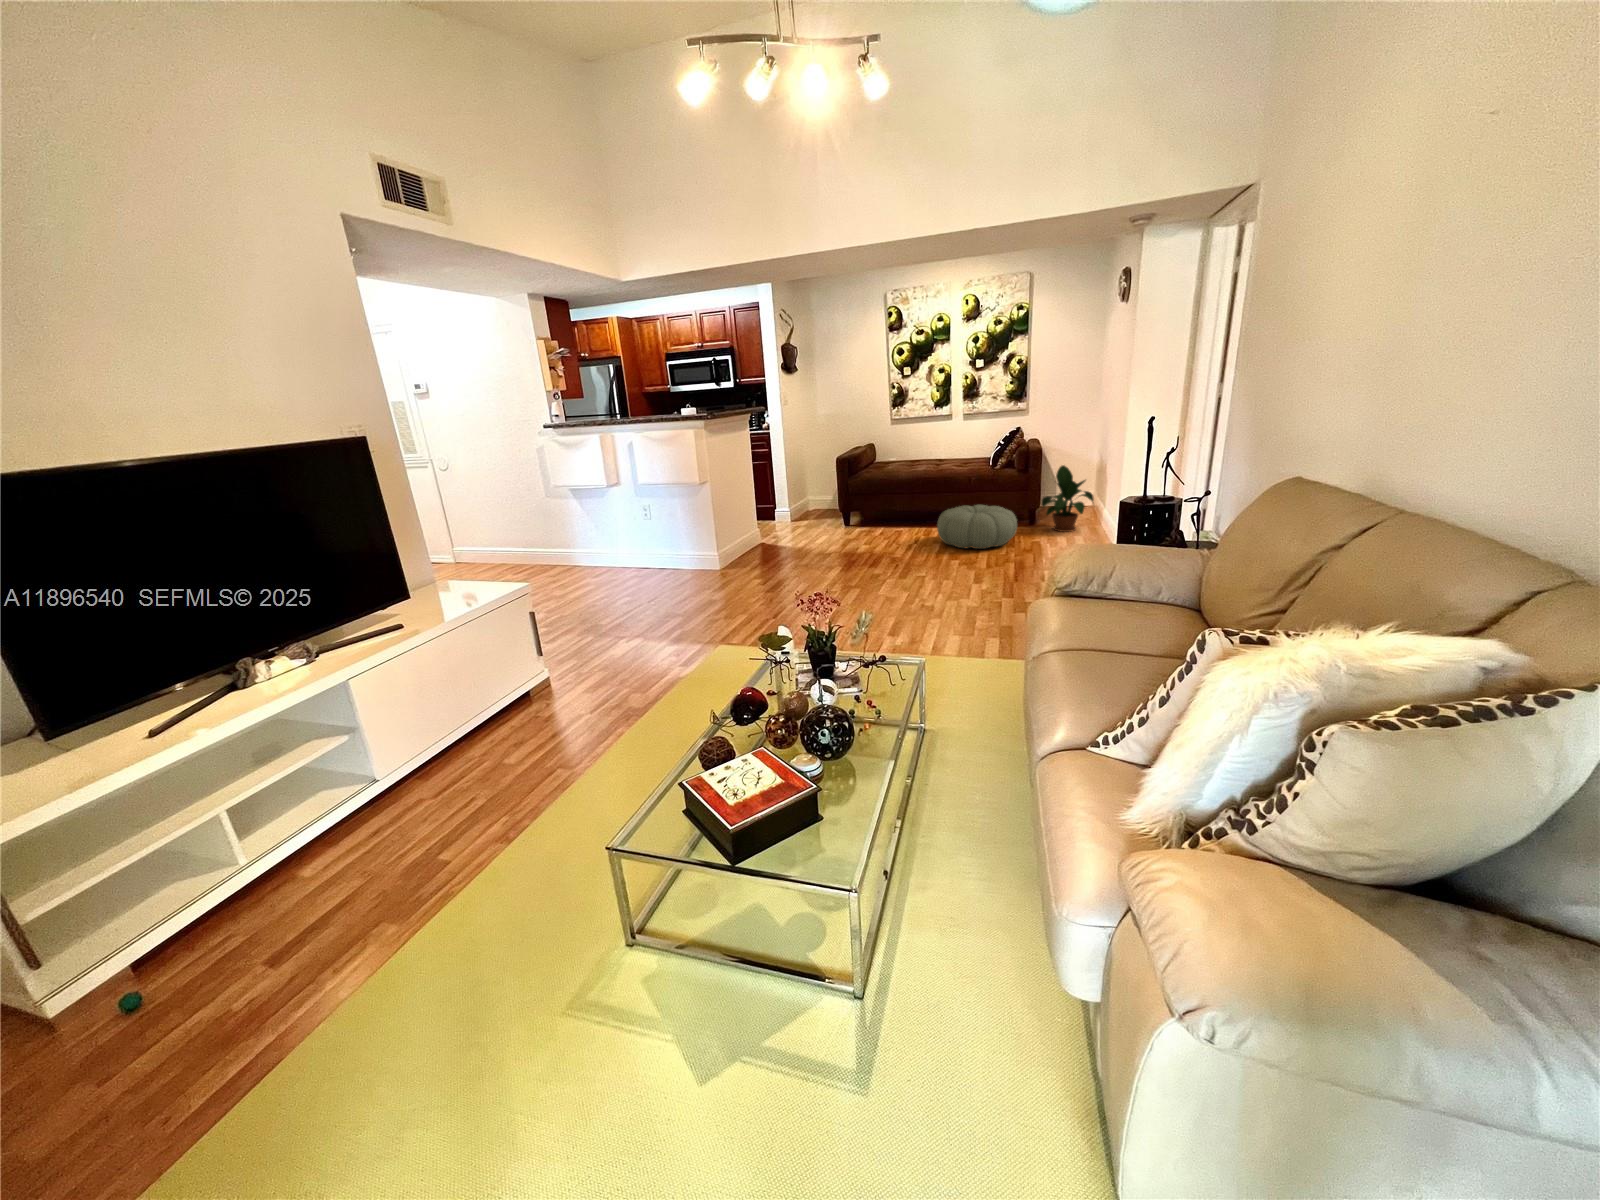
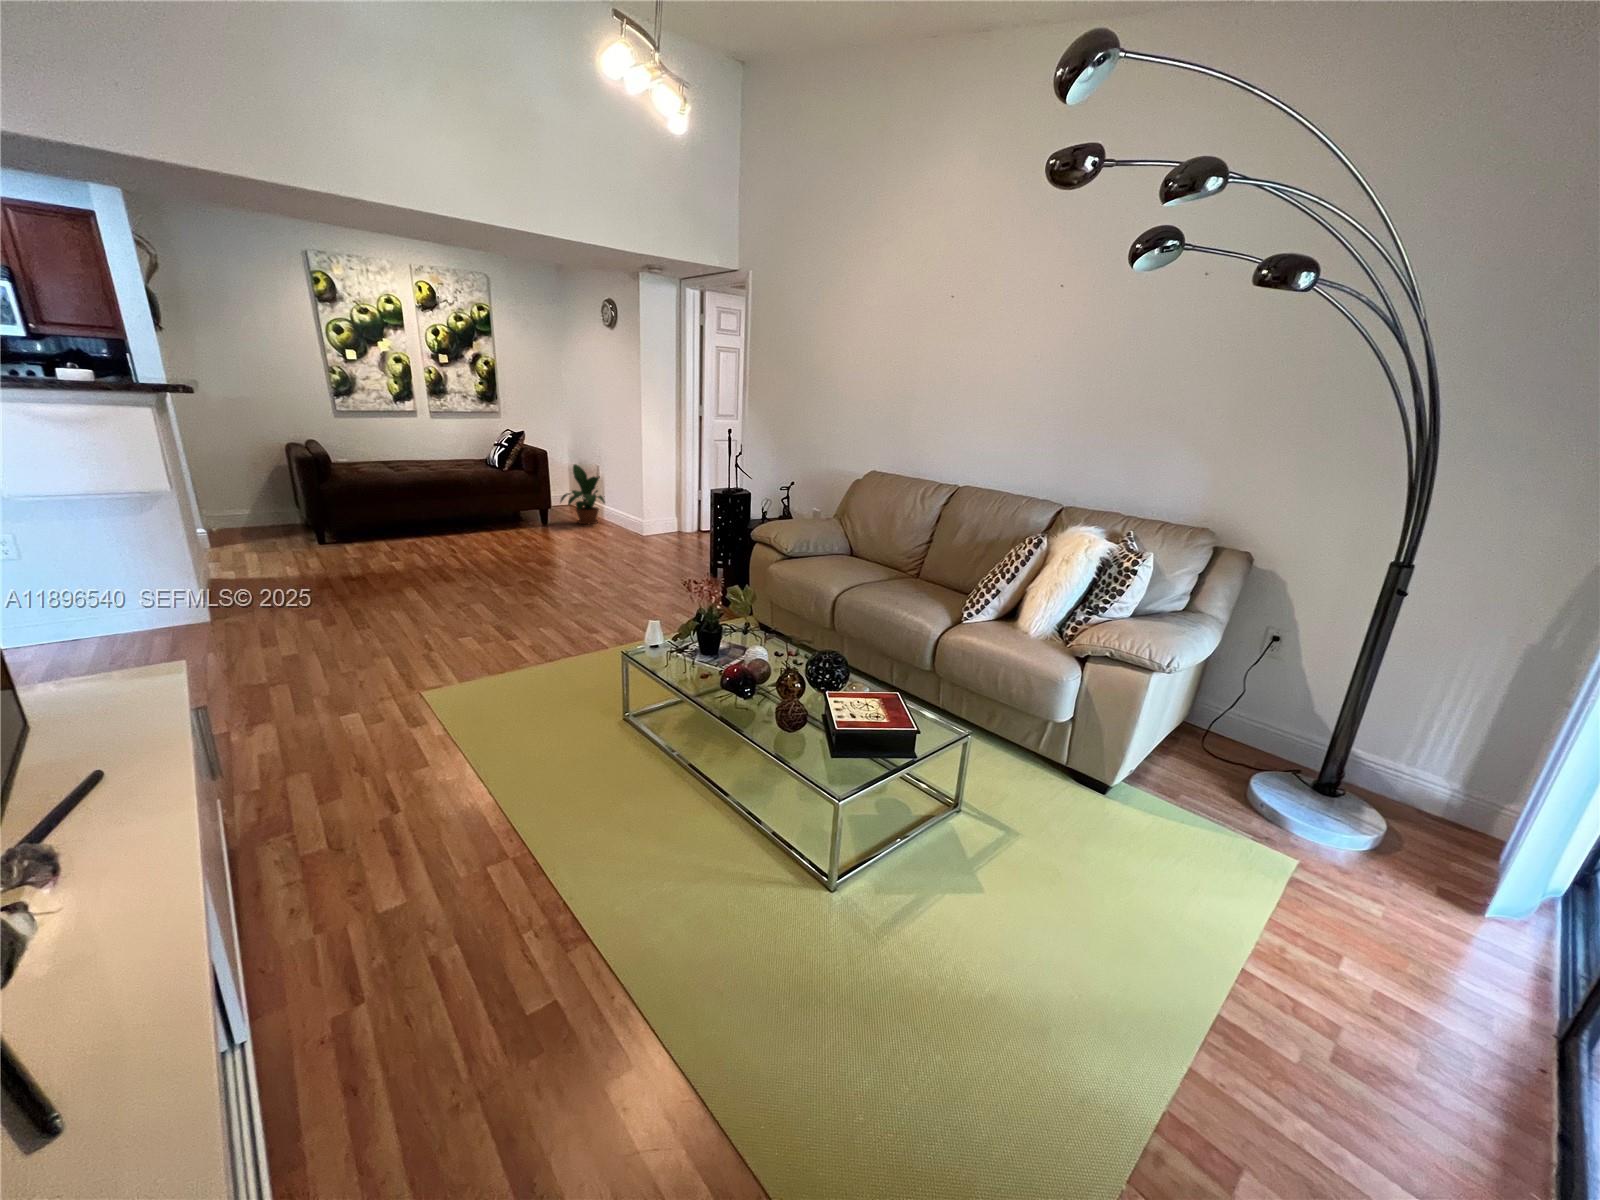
pouf: present [937,505,1017,549] -> none [492,502,577,544]

